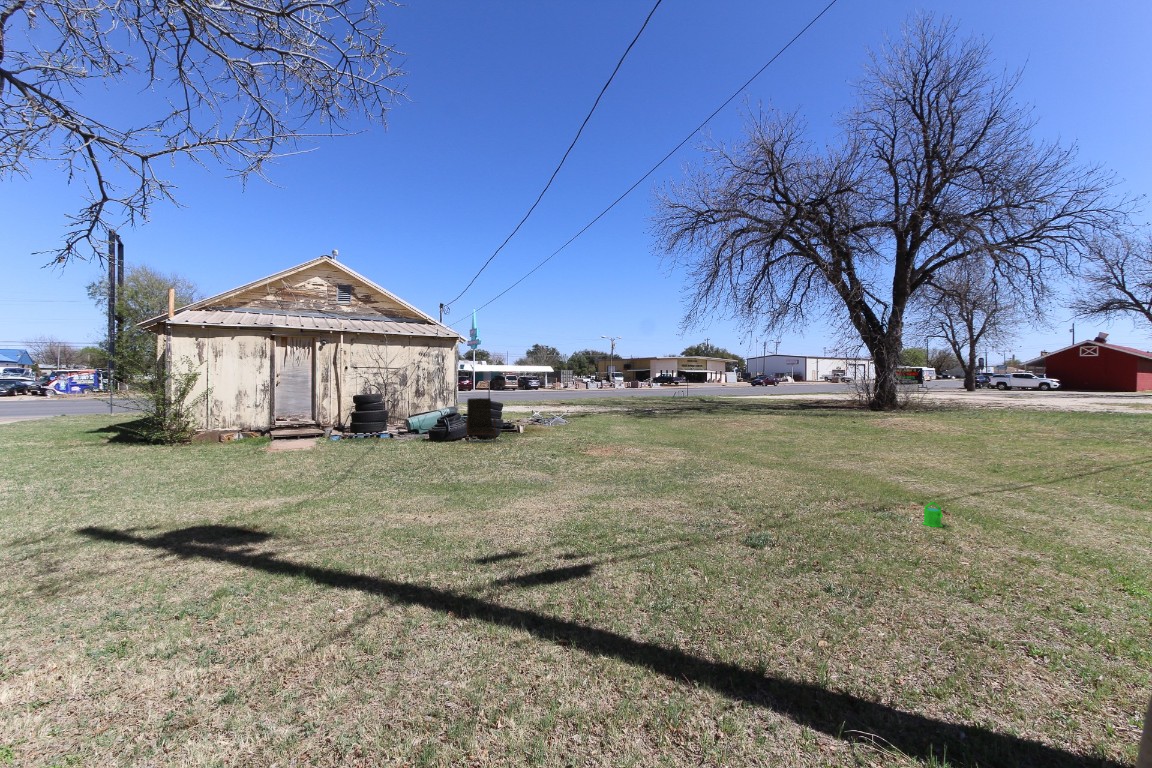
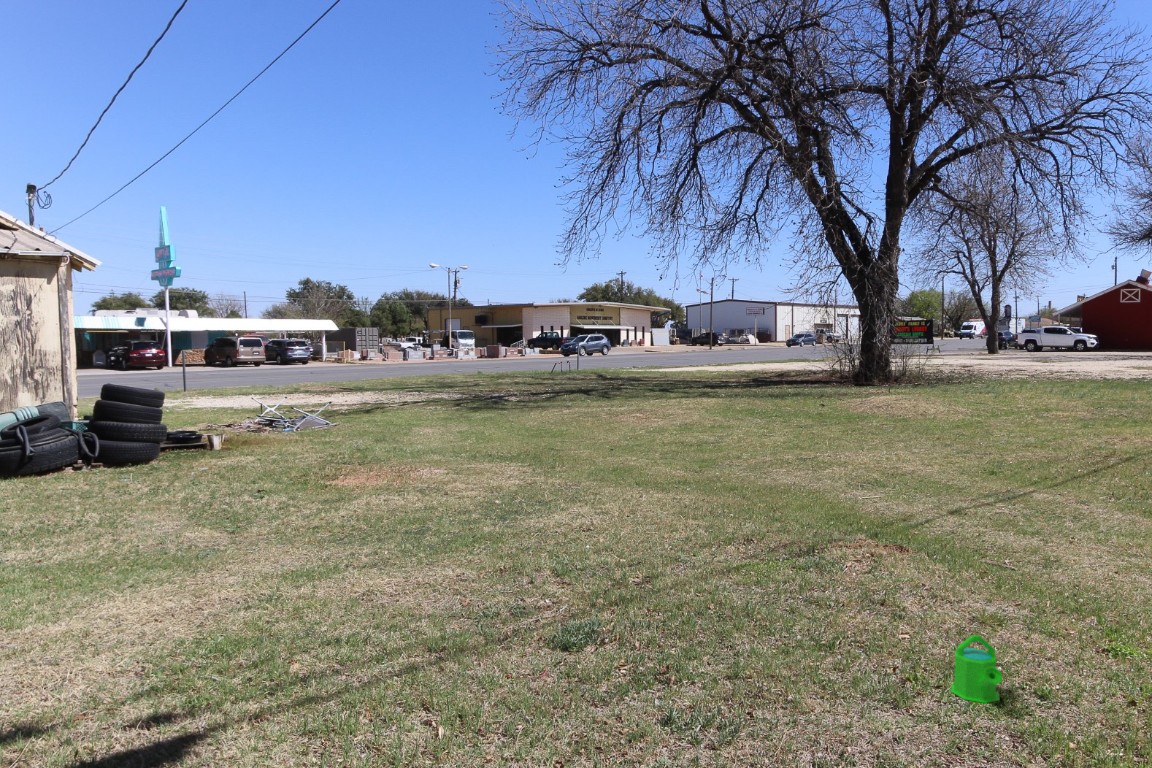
lounge chair: present [466,398,496,443] -> none [60,384,136,478]

